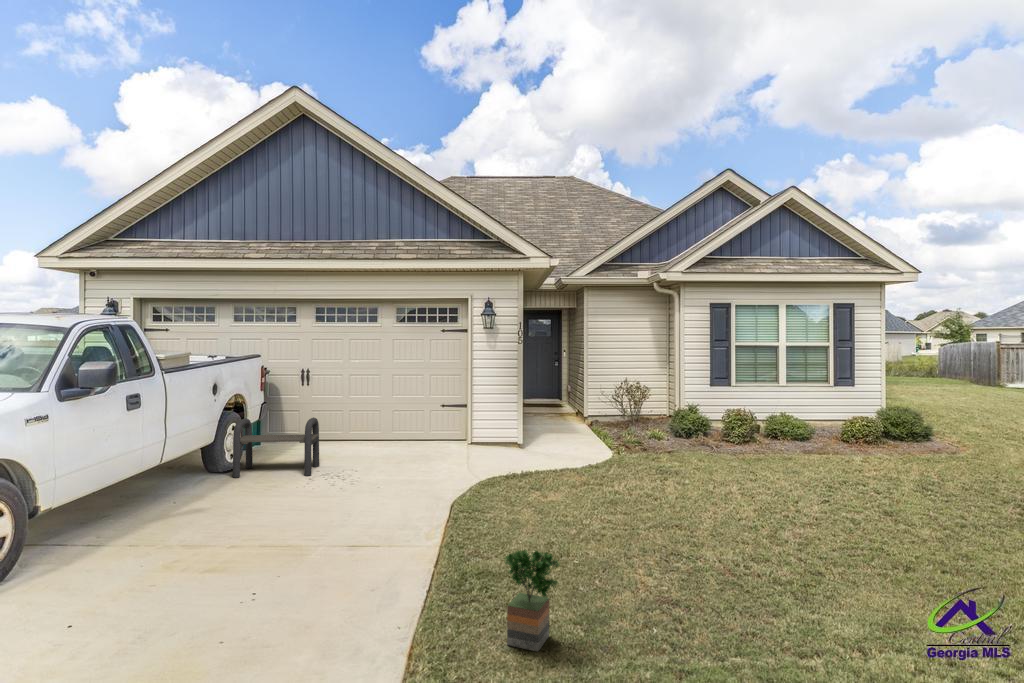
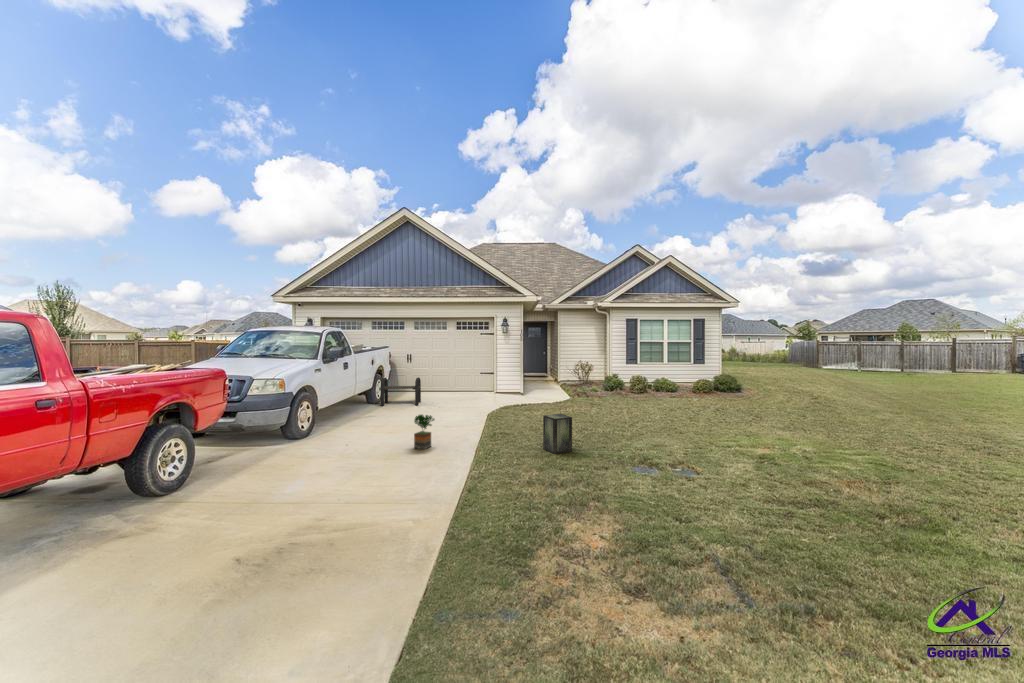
storage box: none [583,542,663,667] -> present [543,414,572,454]
potted tree: present [505,550,560,652] -> present [414,415,434,449]

